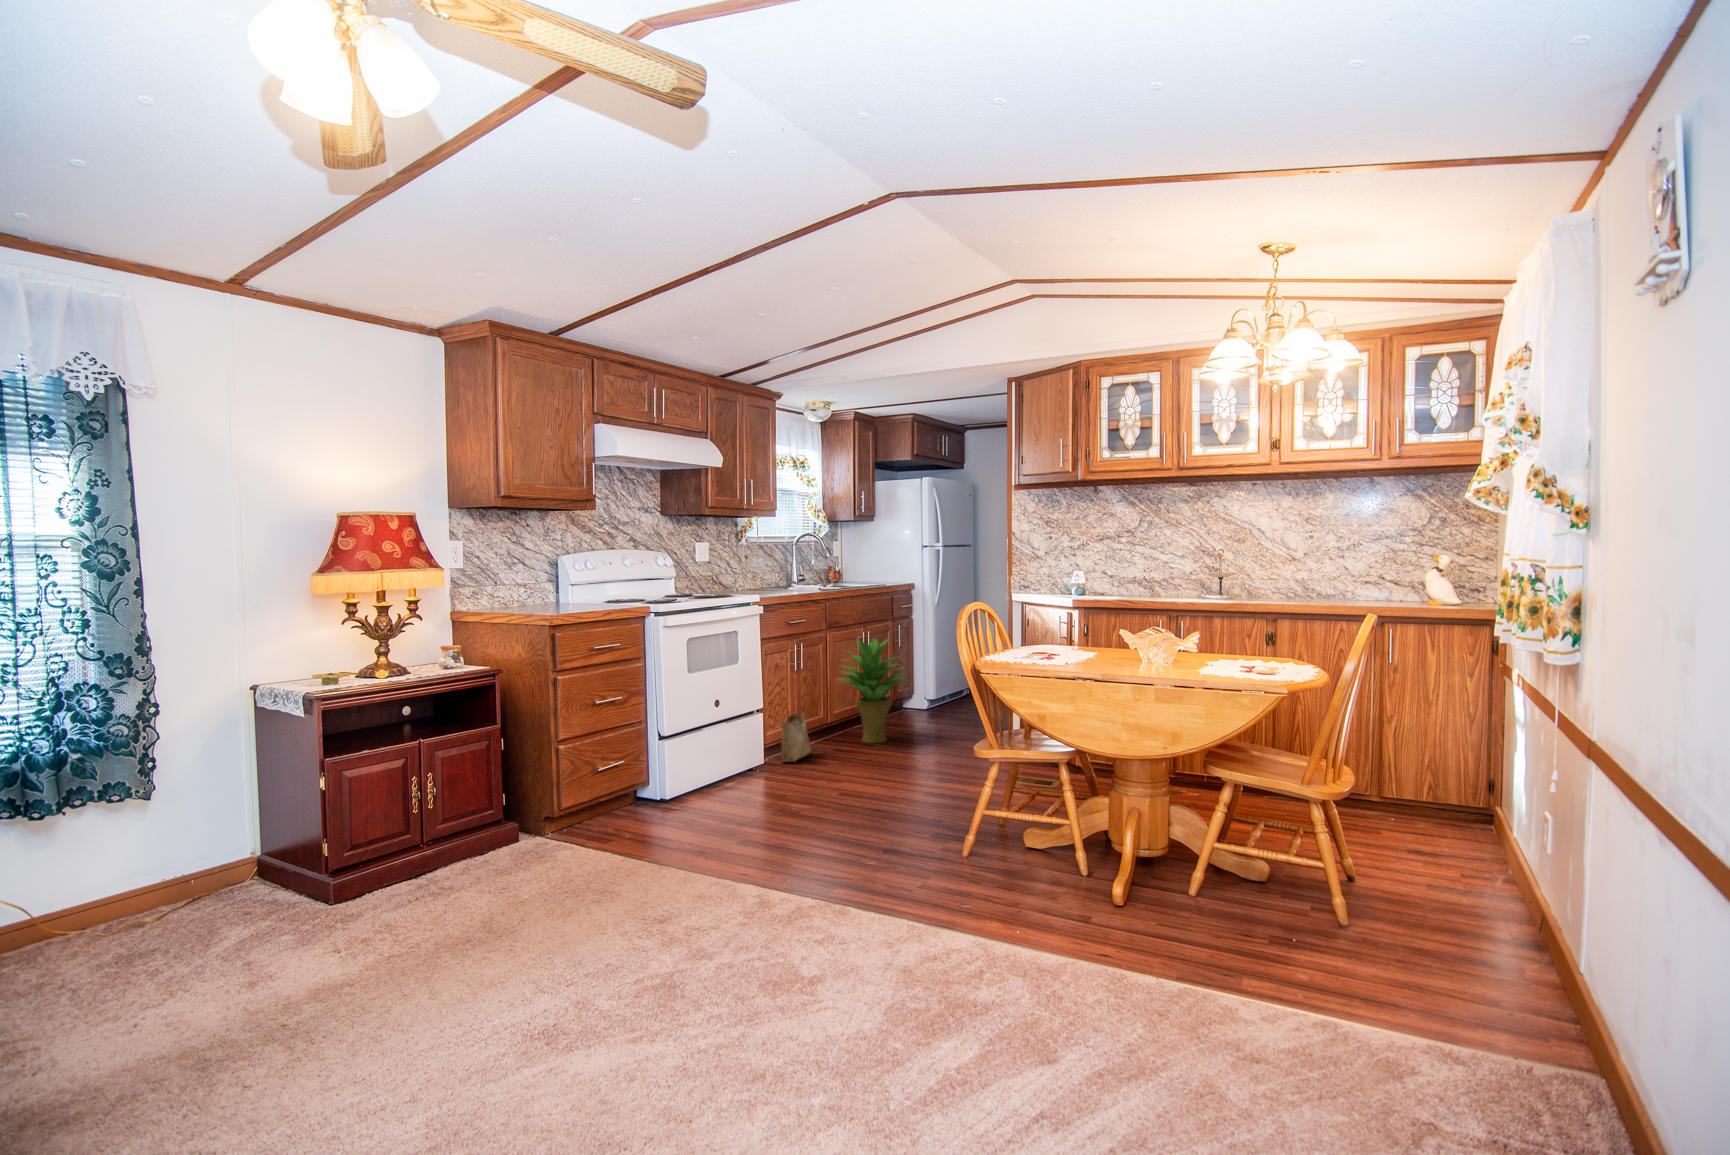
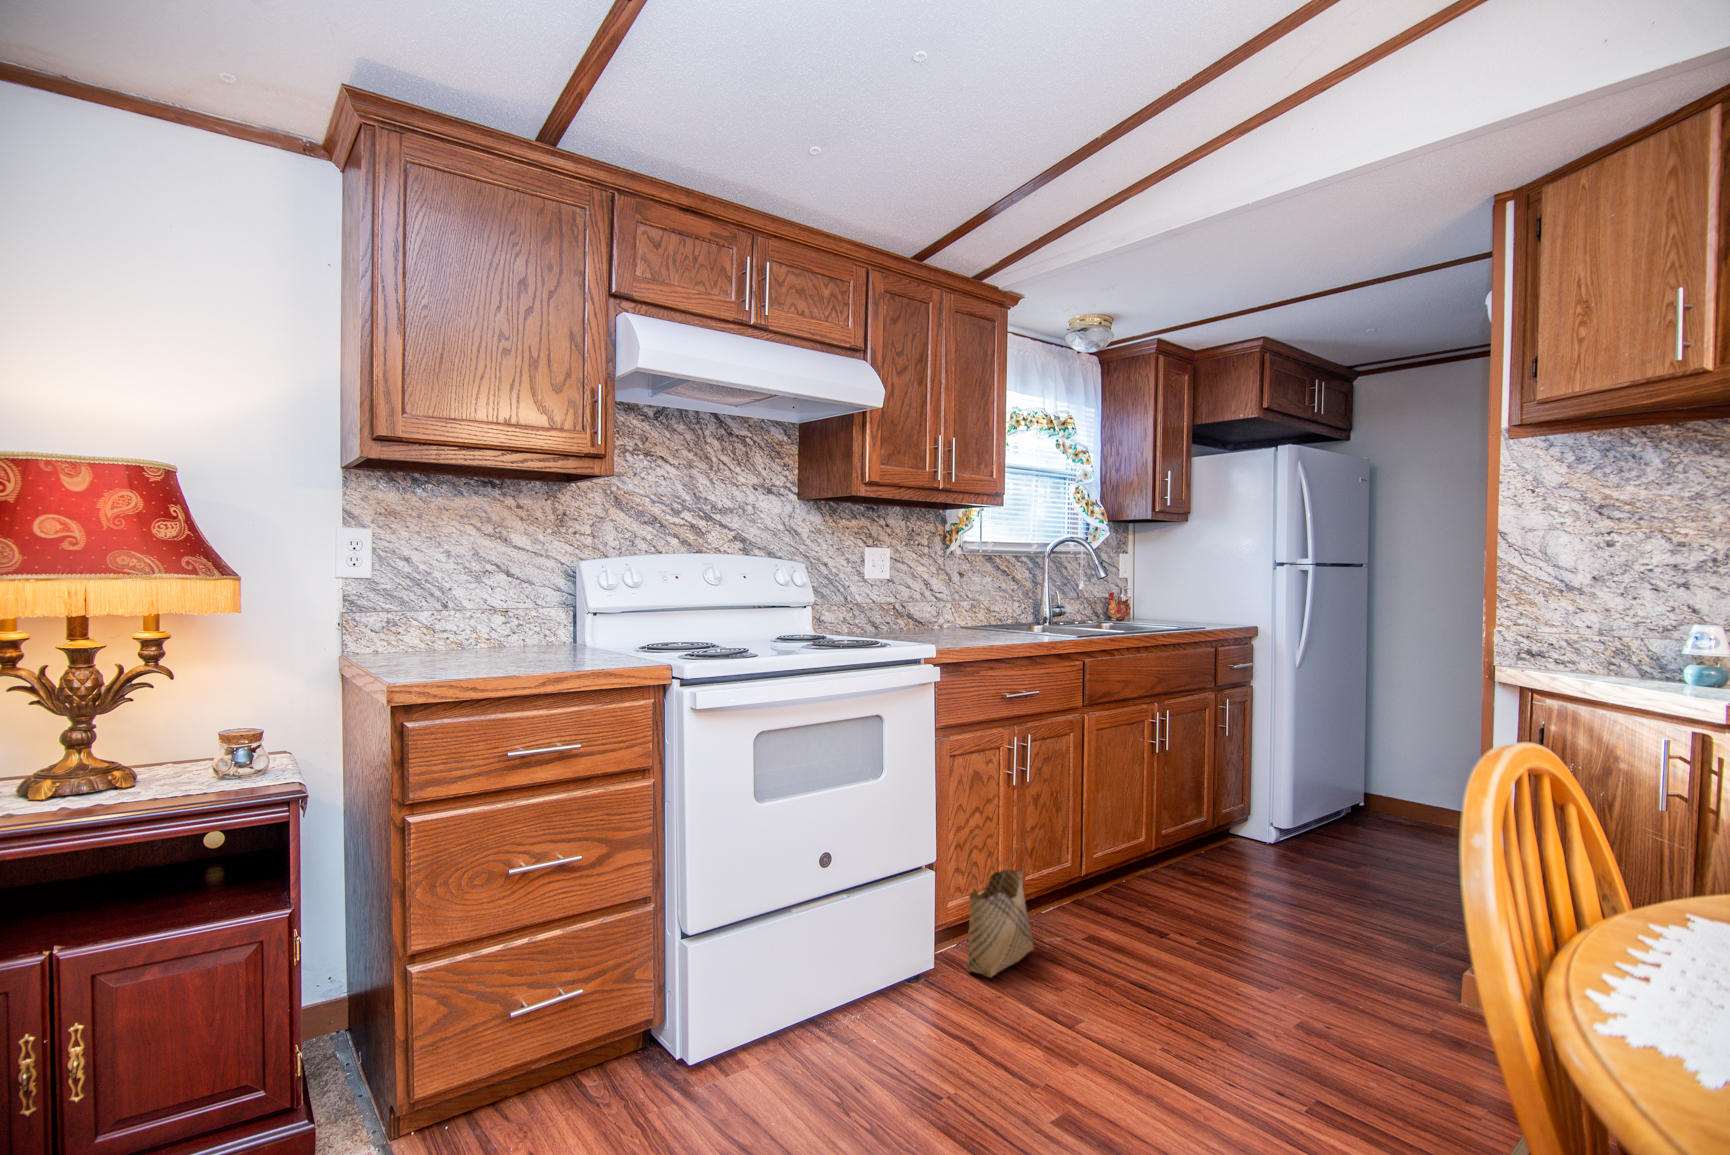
potted plant: present [838,639,909,743] -> none [1093,731,1255,940]

